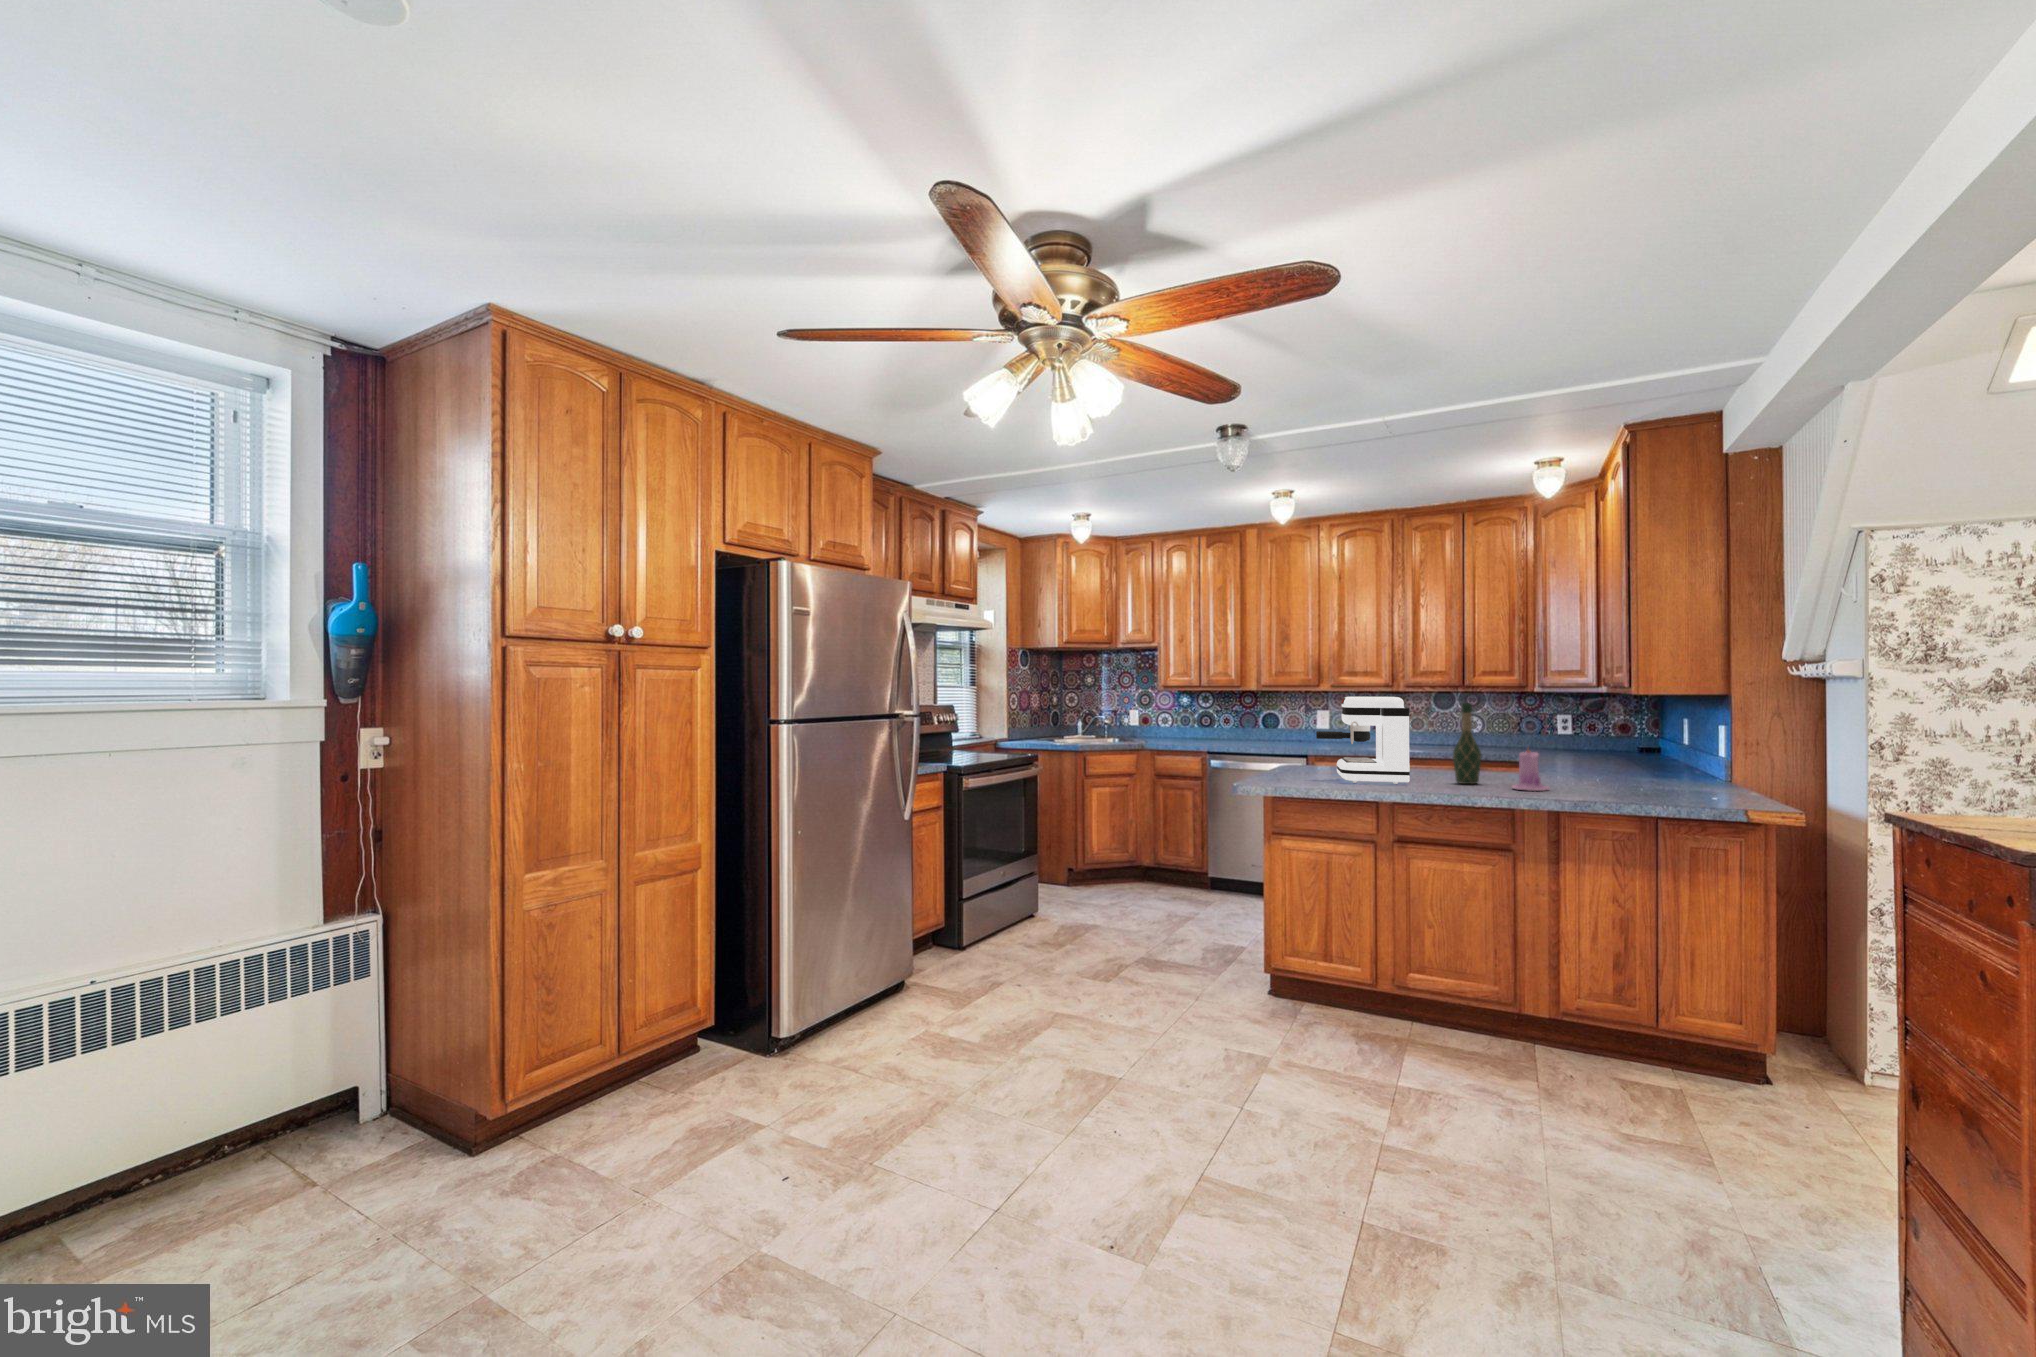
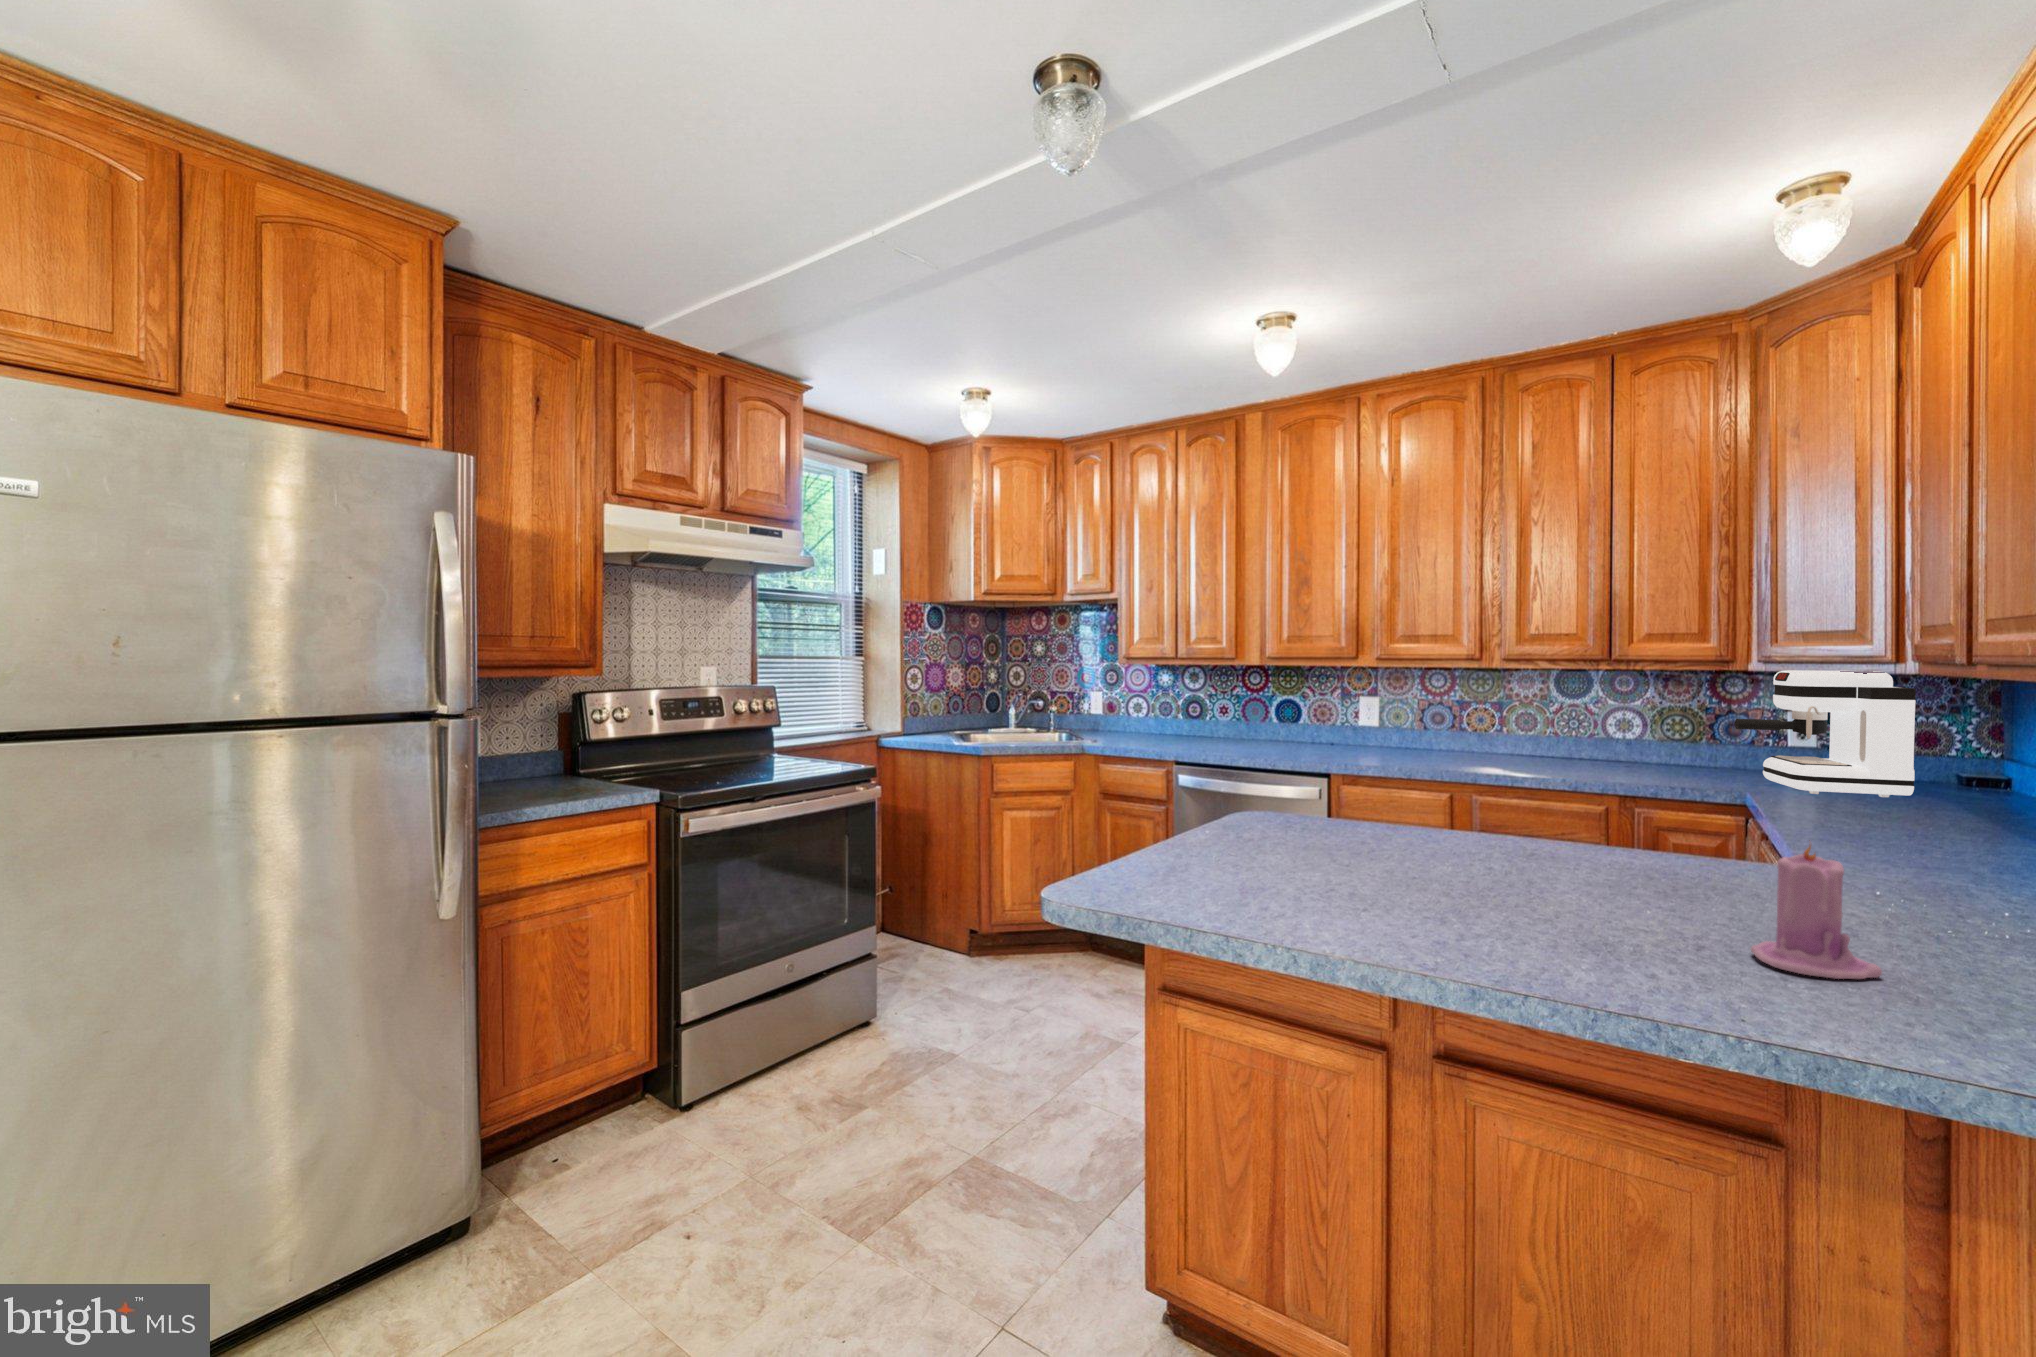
coffee maker: present [1316,697,1410,784] -> present [1735,670,1916,797]
wine bottle: present [1453,703,1481,784] -> none [1579,708,1657,916]

